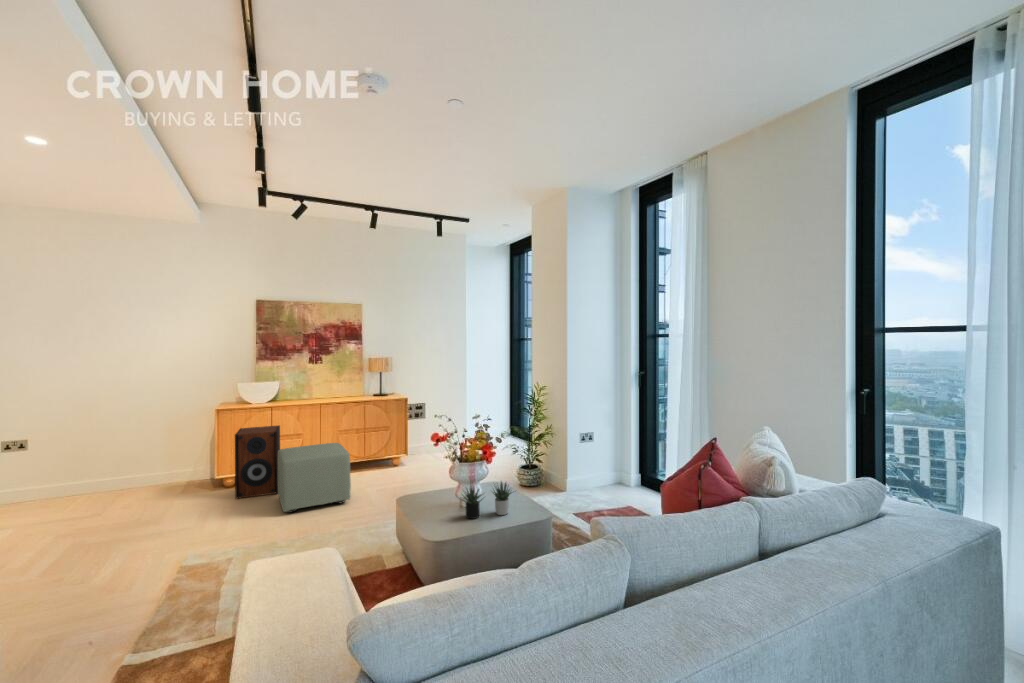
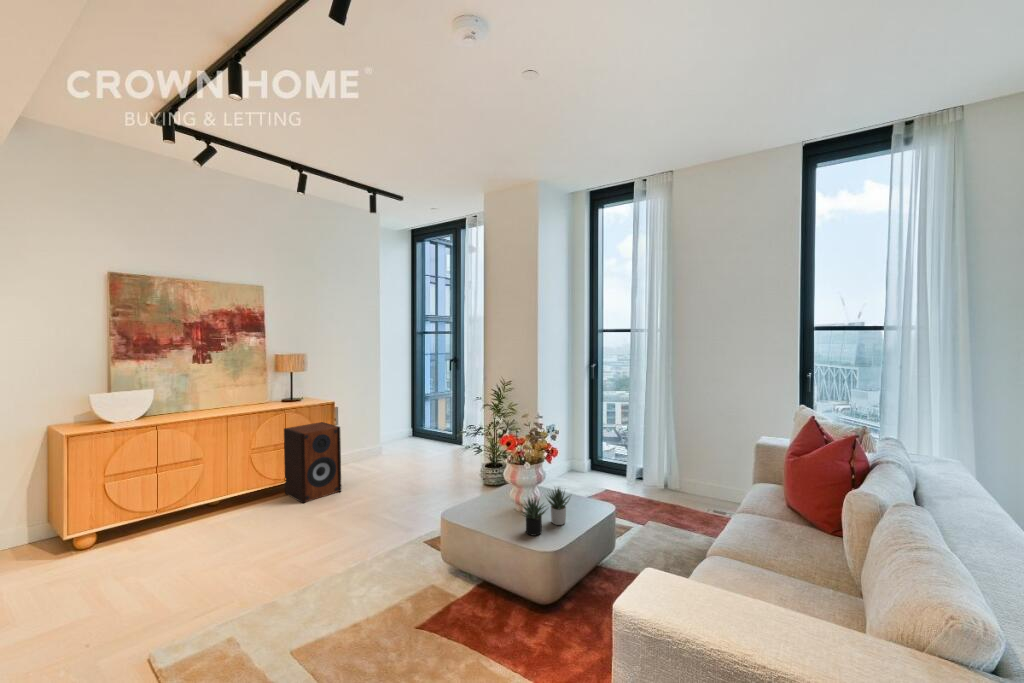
speaker: present [235,426,280,499] -> present [284,422,341,503]
ottoman: present [278,443,351,512] -> none [178,464,299,570]

